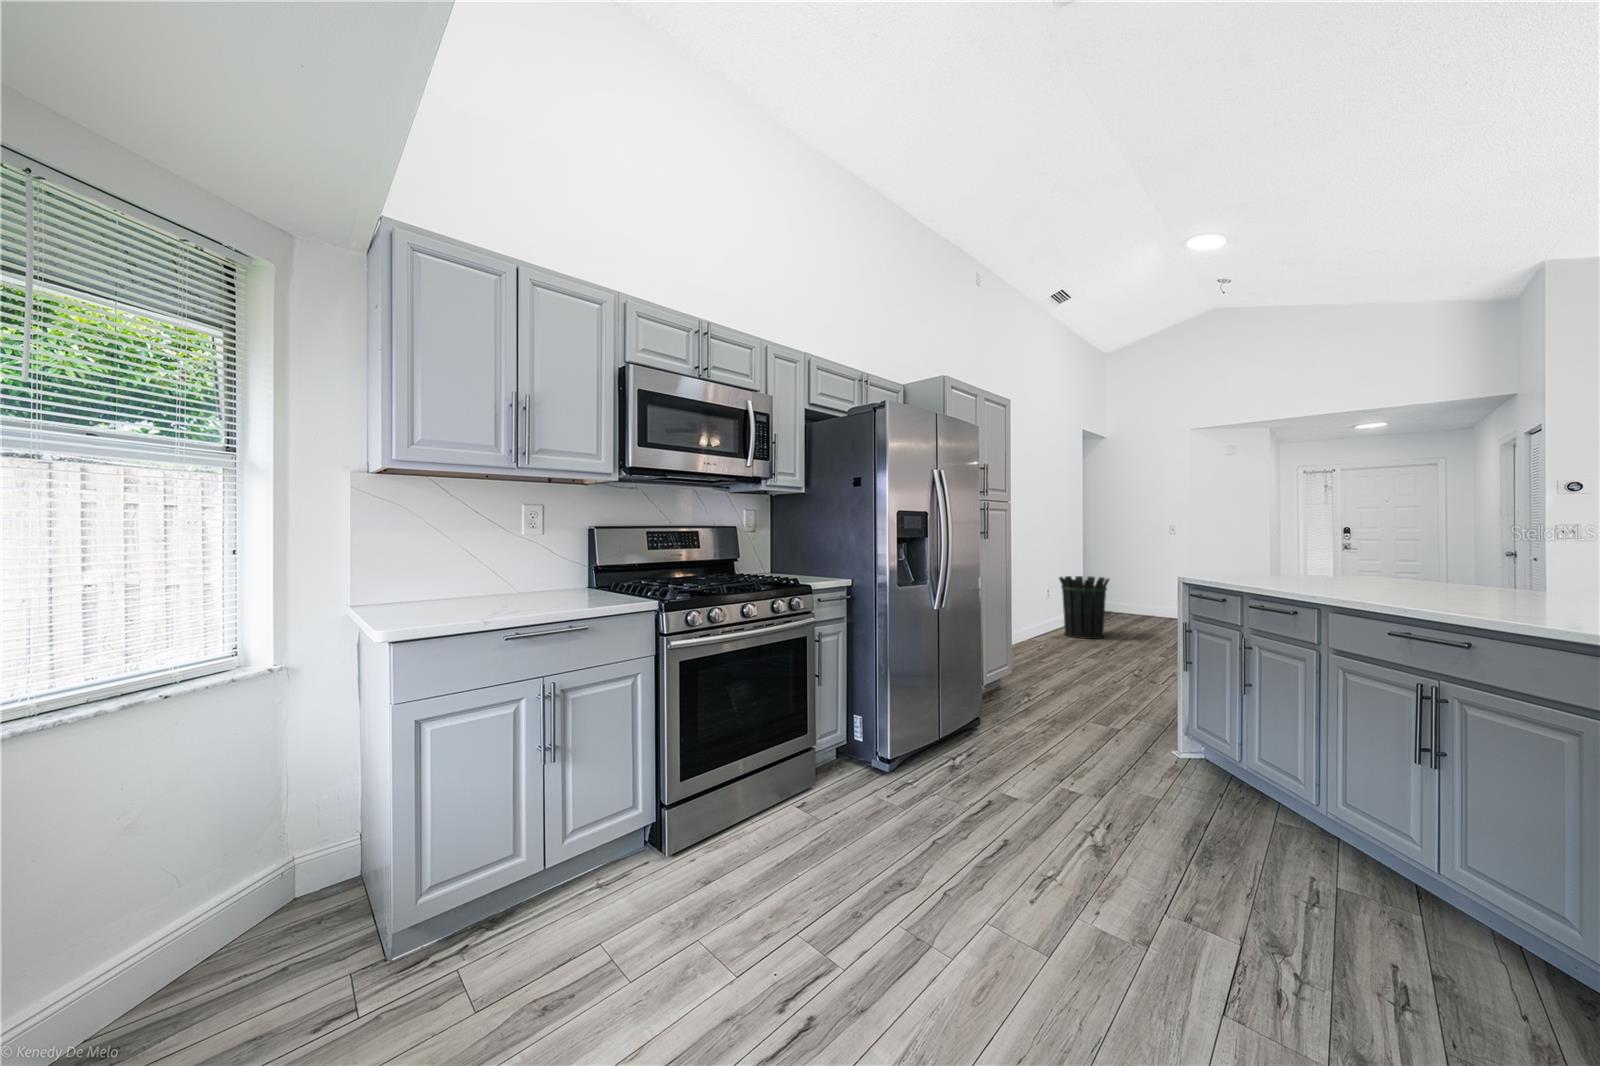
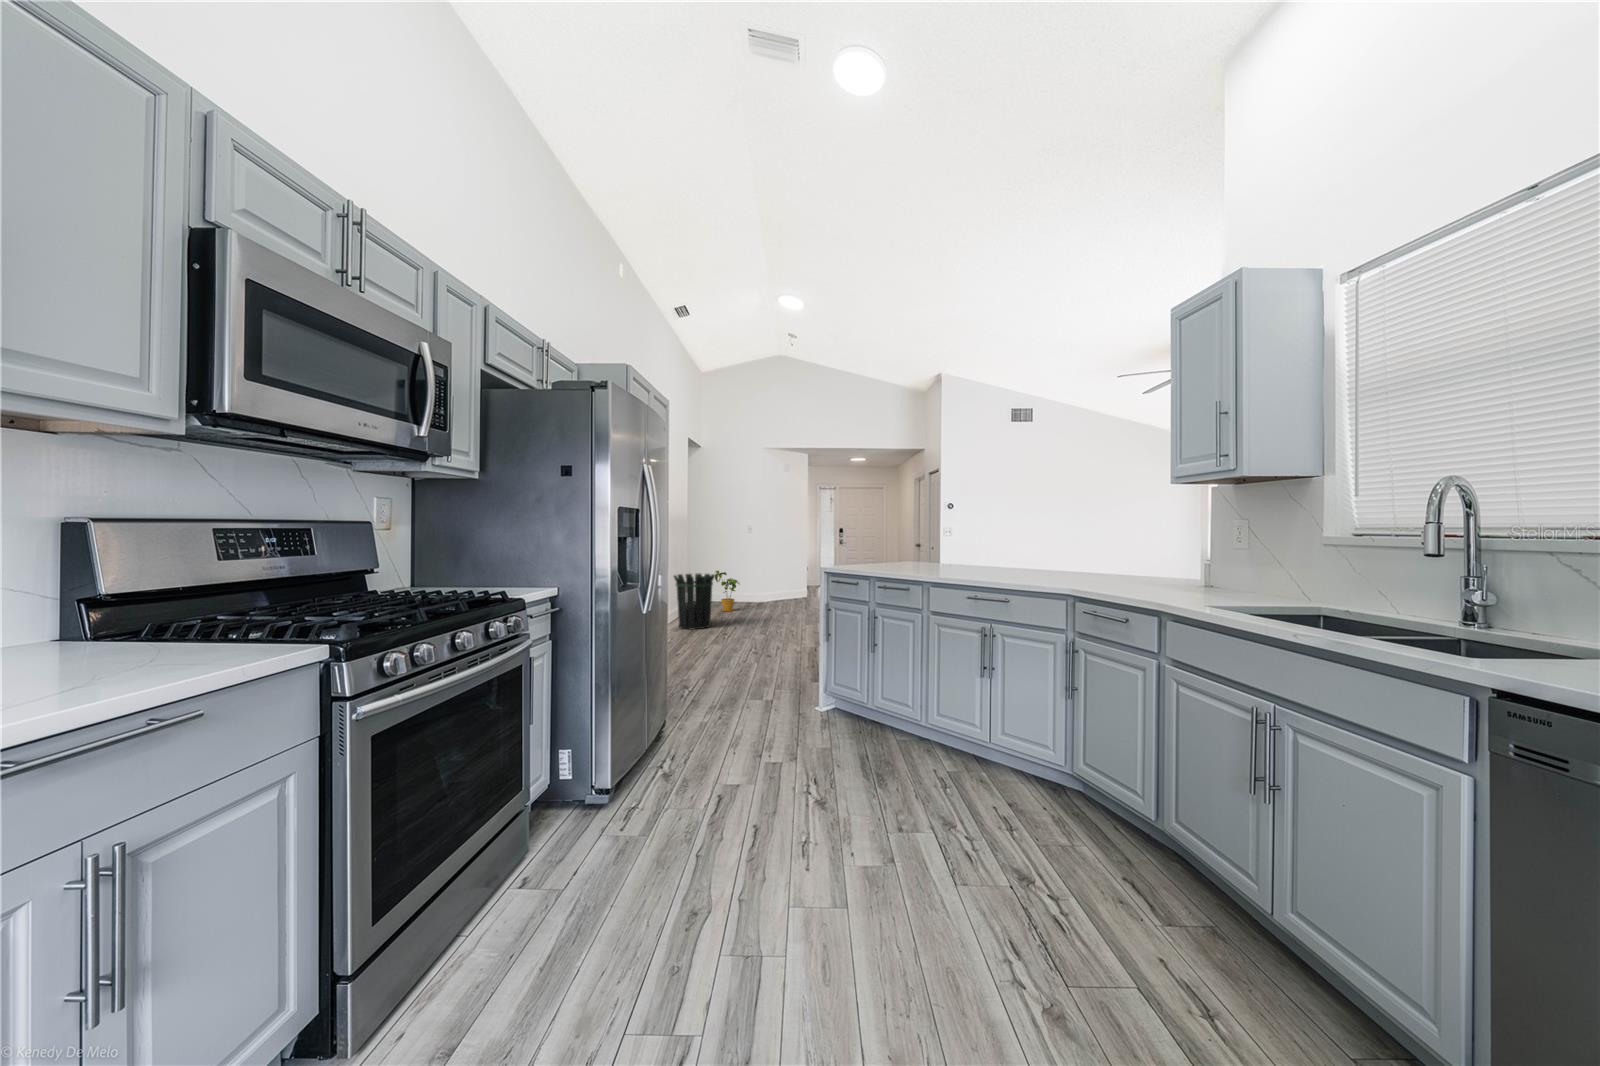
house plant: none [1121,575,1155,624] -> present [715,571,740,611]

